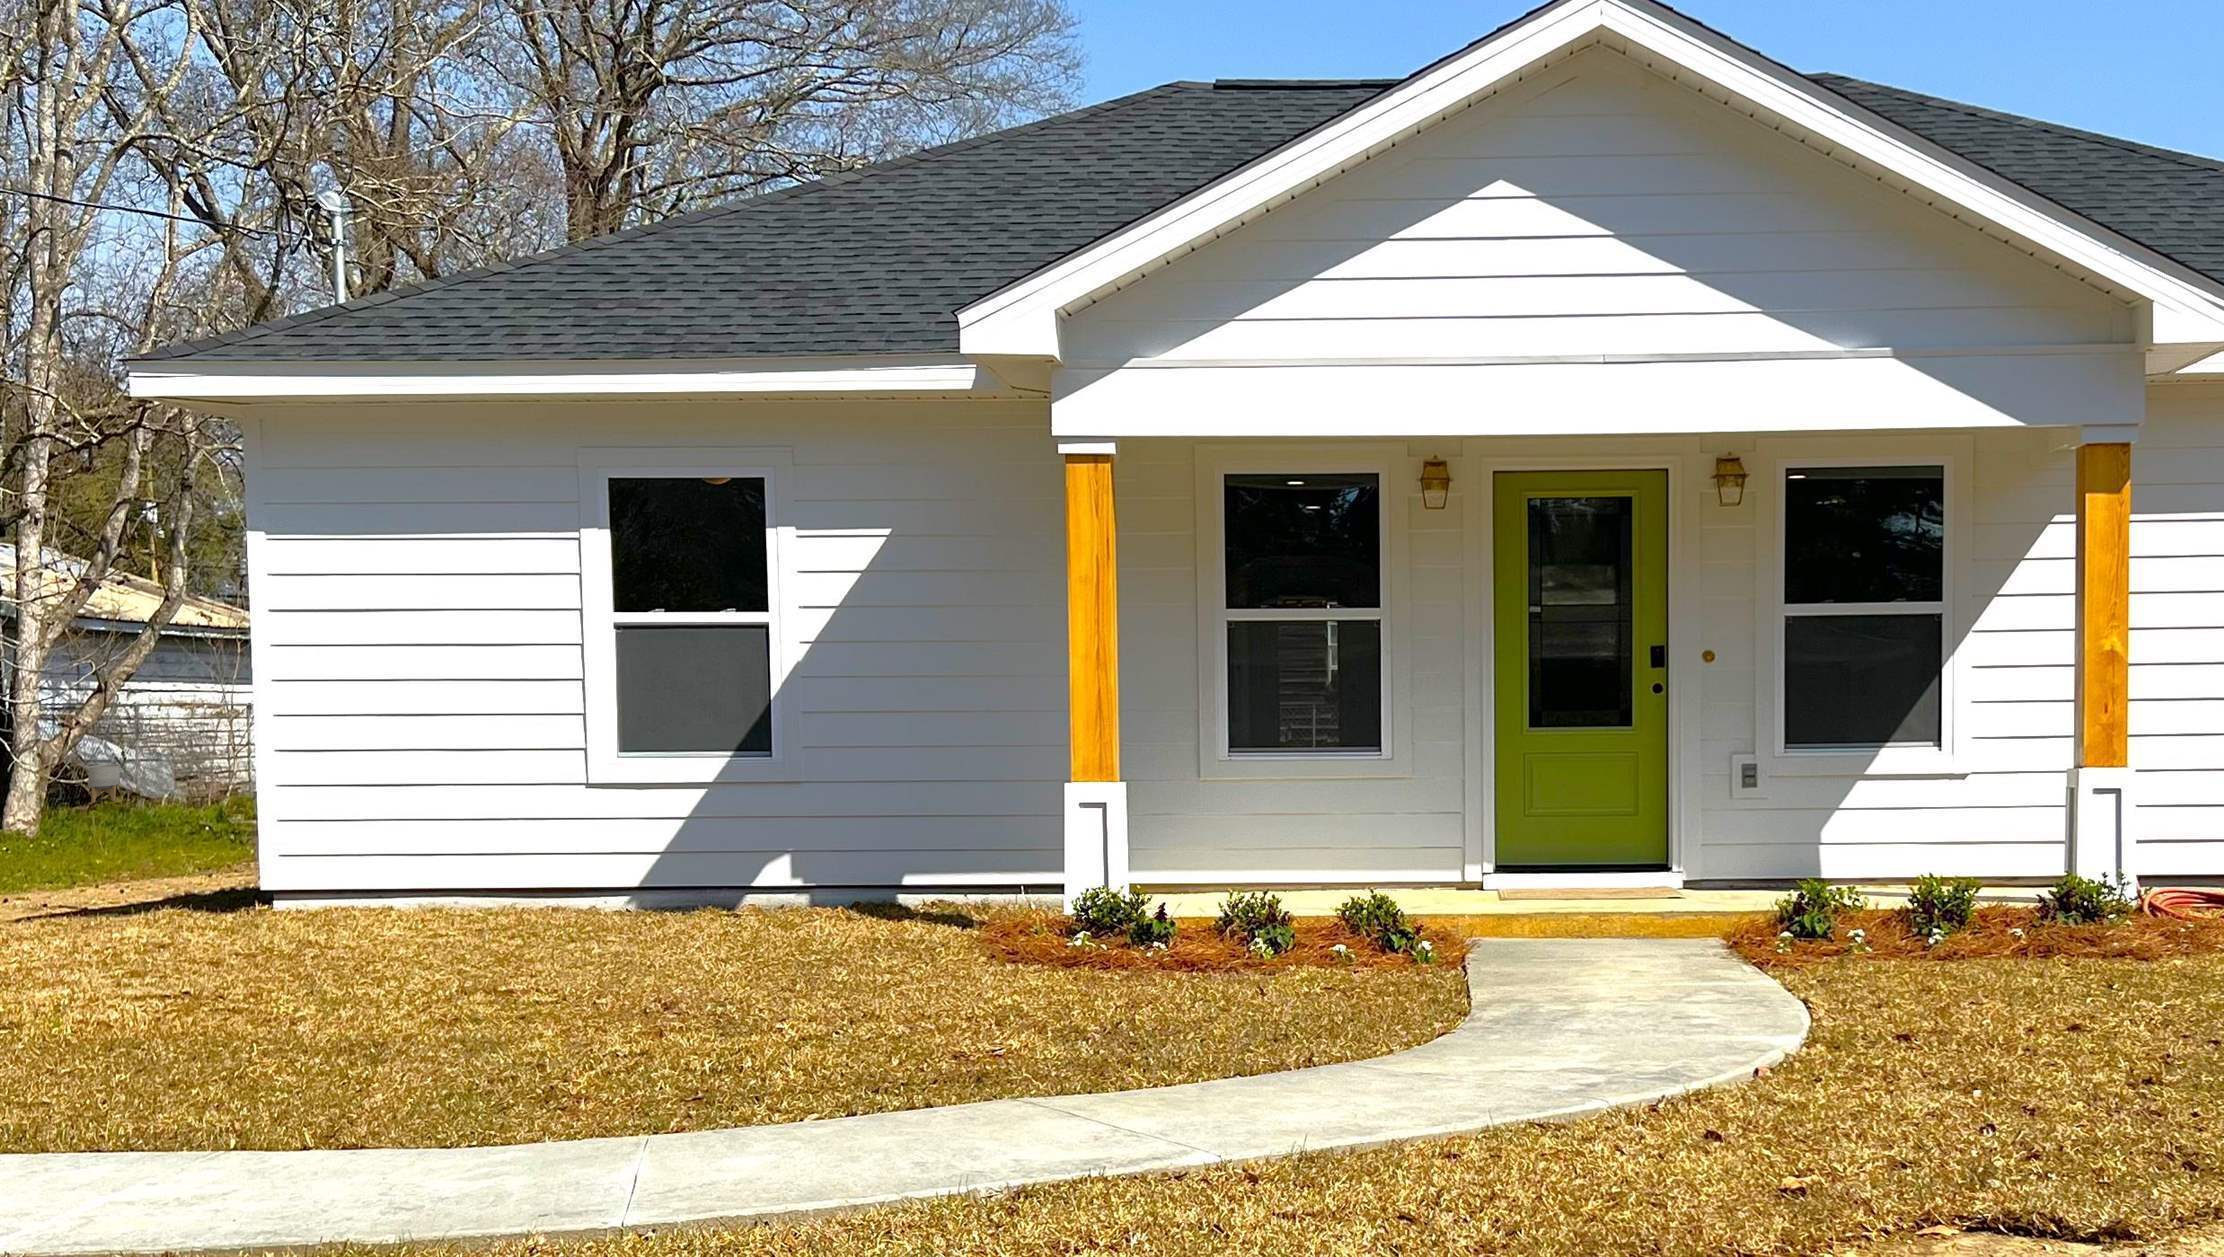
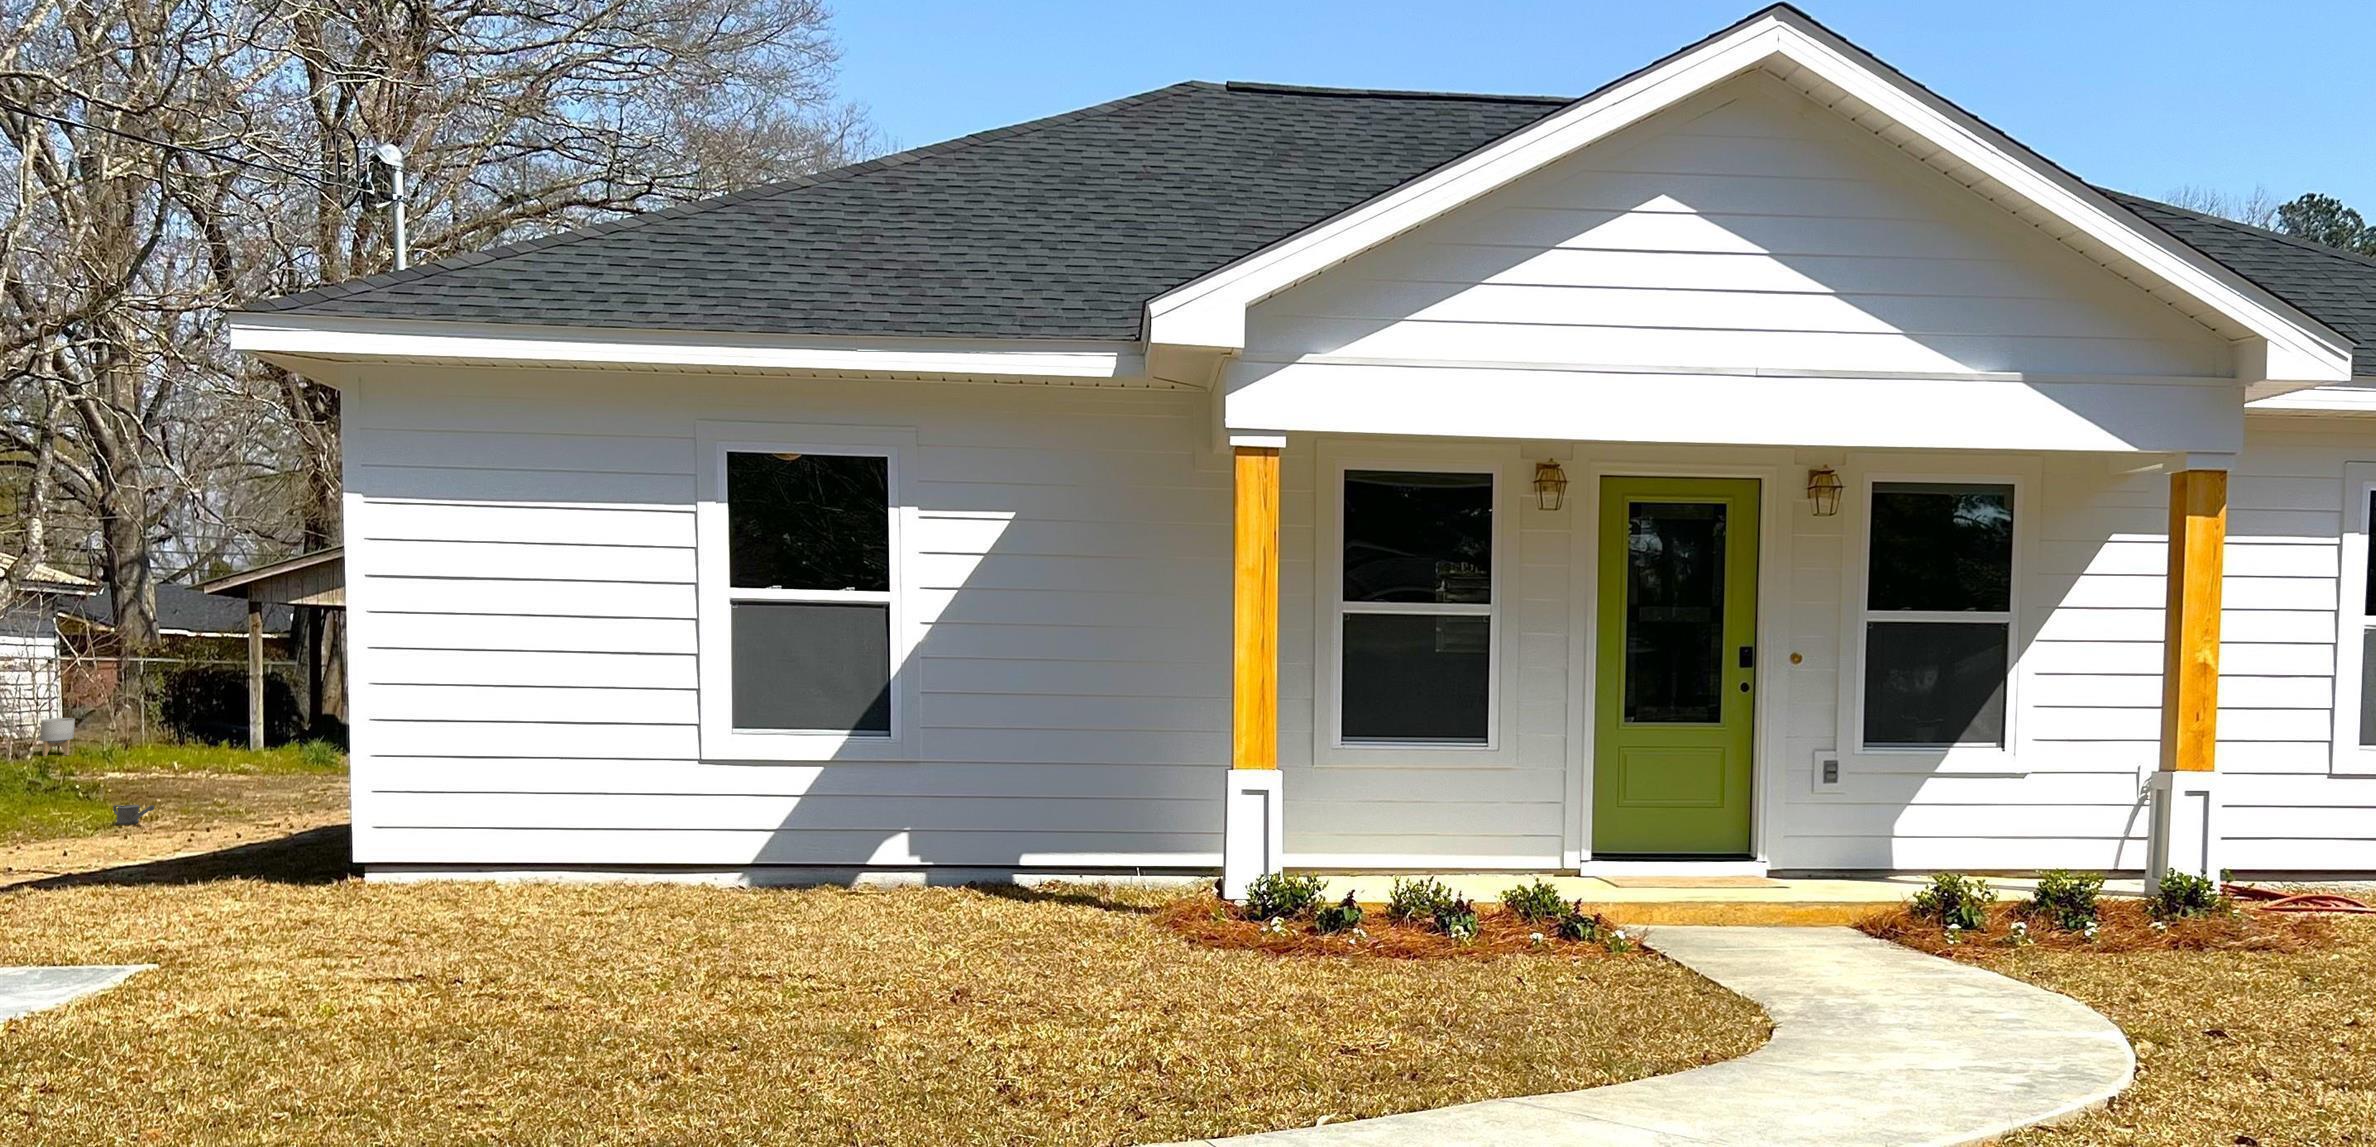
watering can: none [129,845,165,865] -> present [113,805,154,824]

